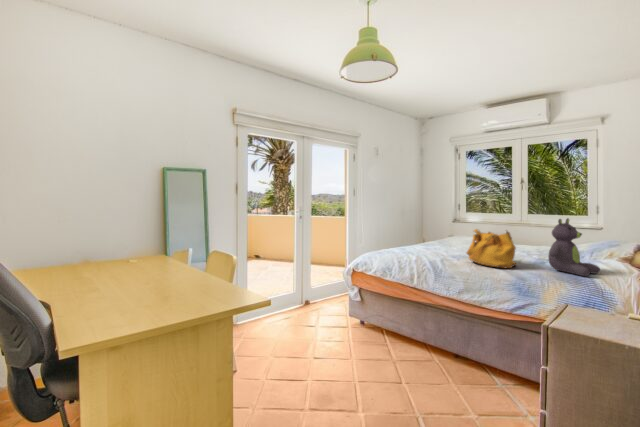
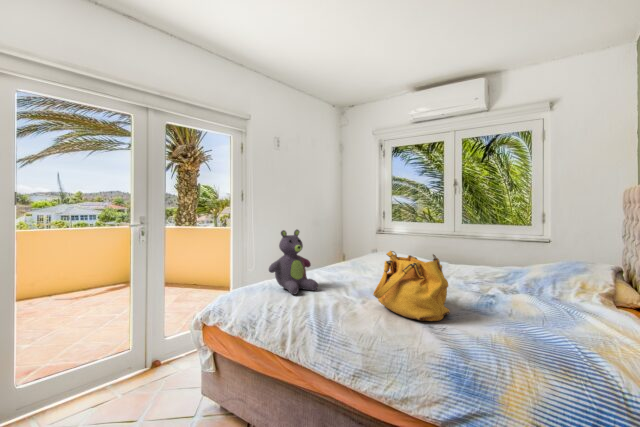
stuffed bear: present [548,218,600,276] -> present [269,229,318,294]

